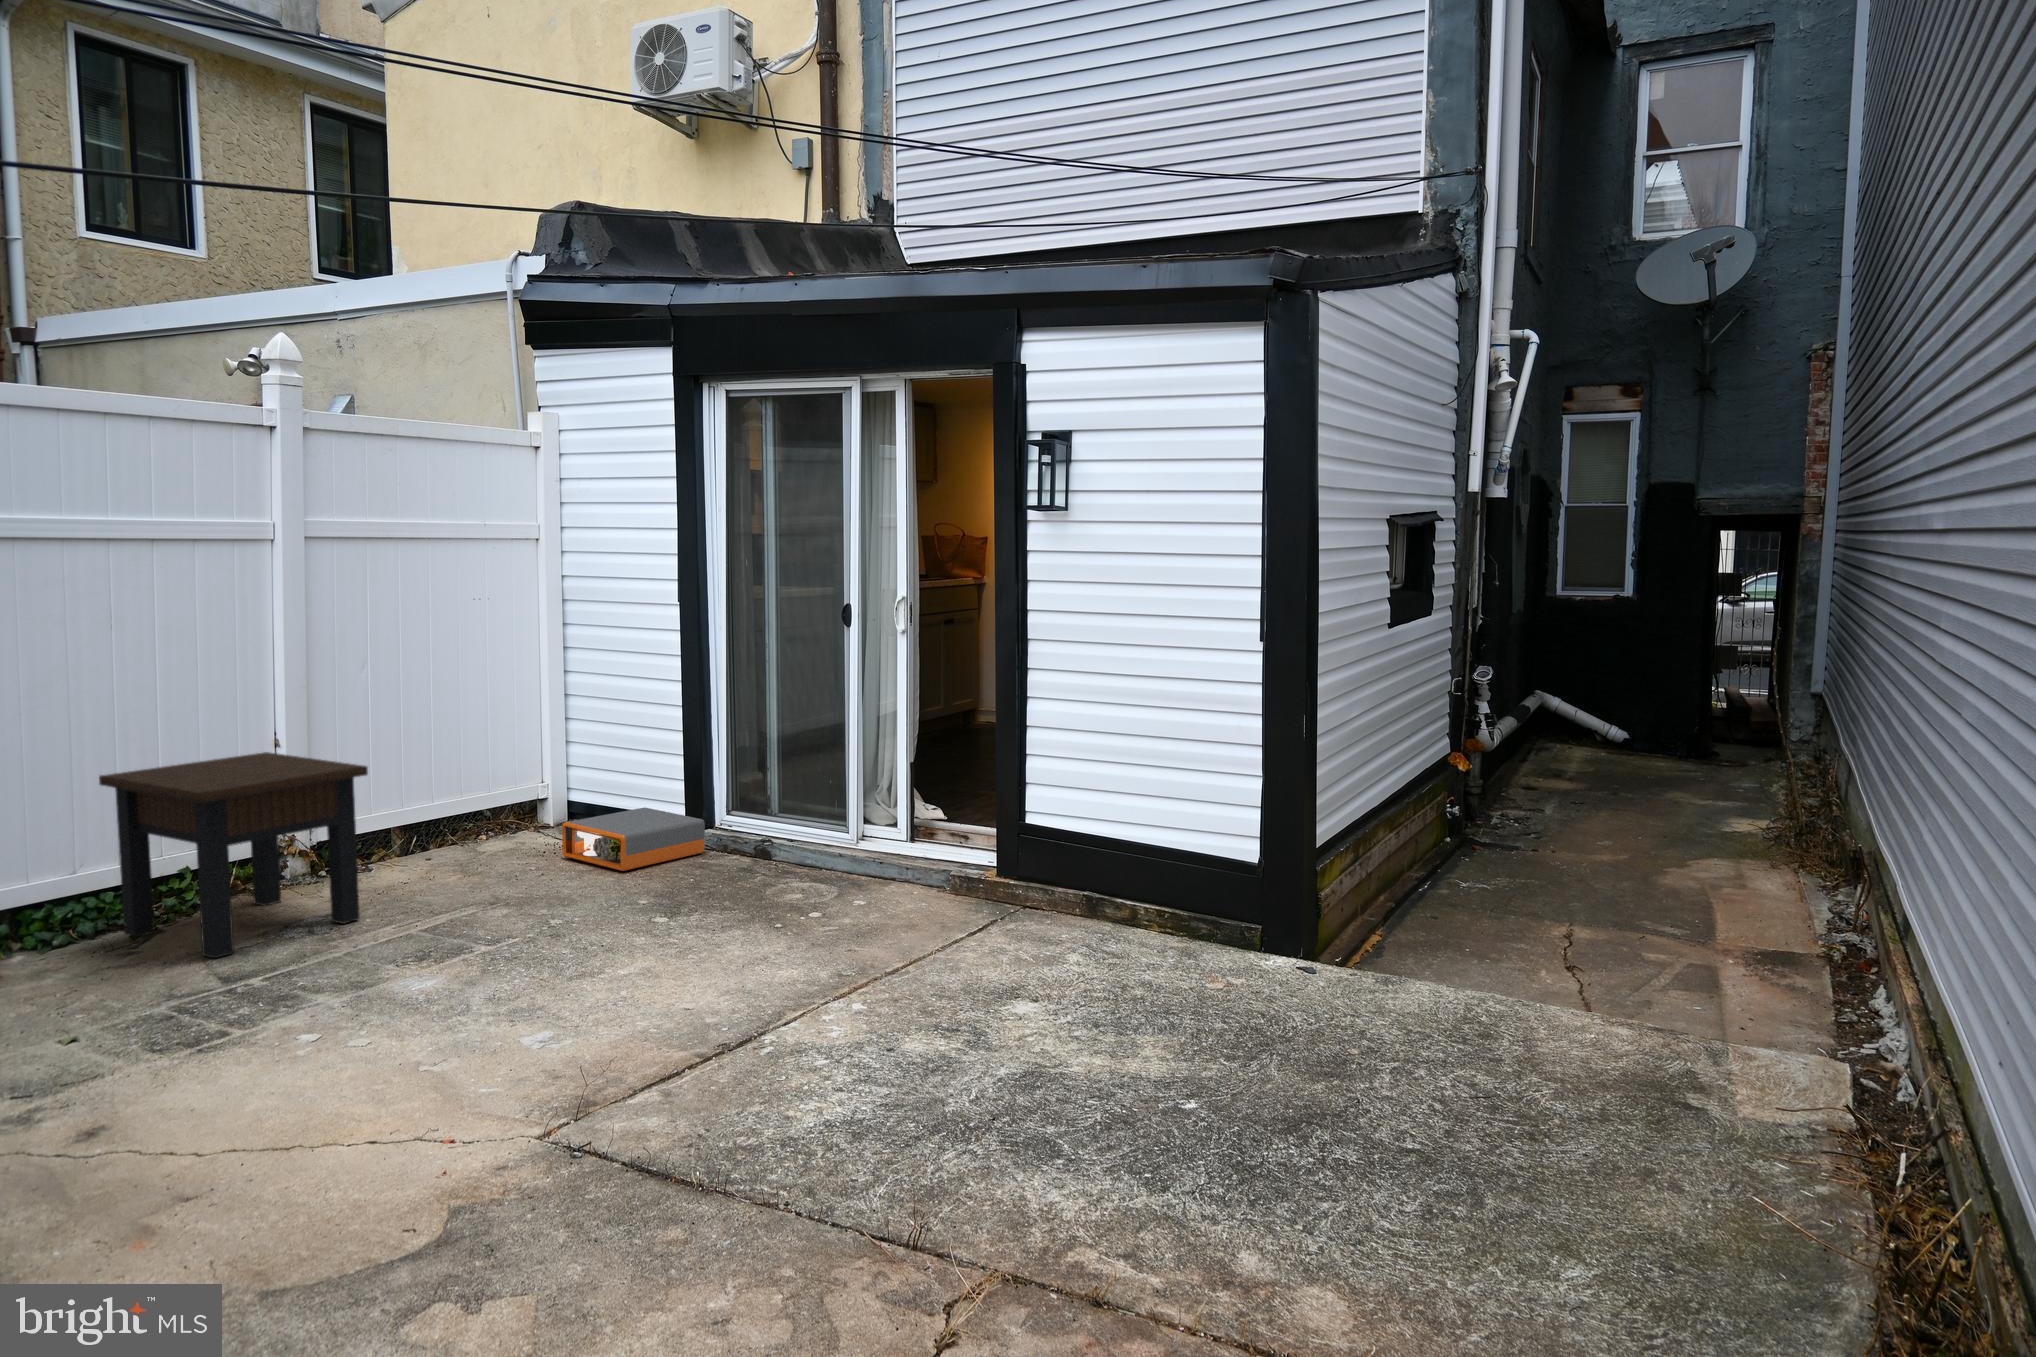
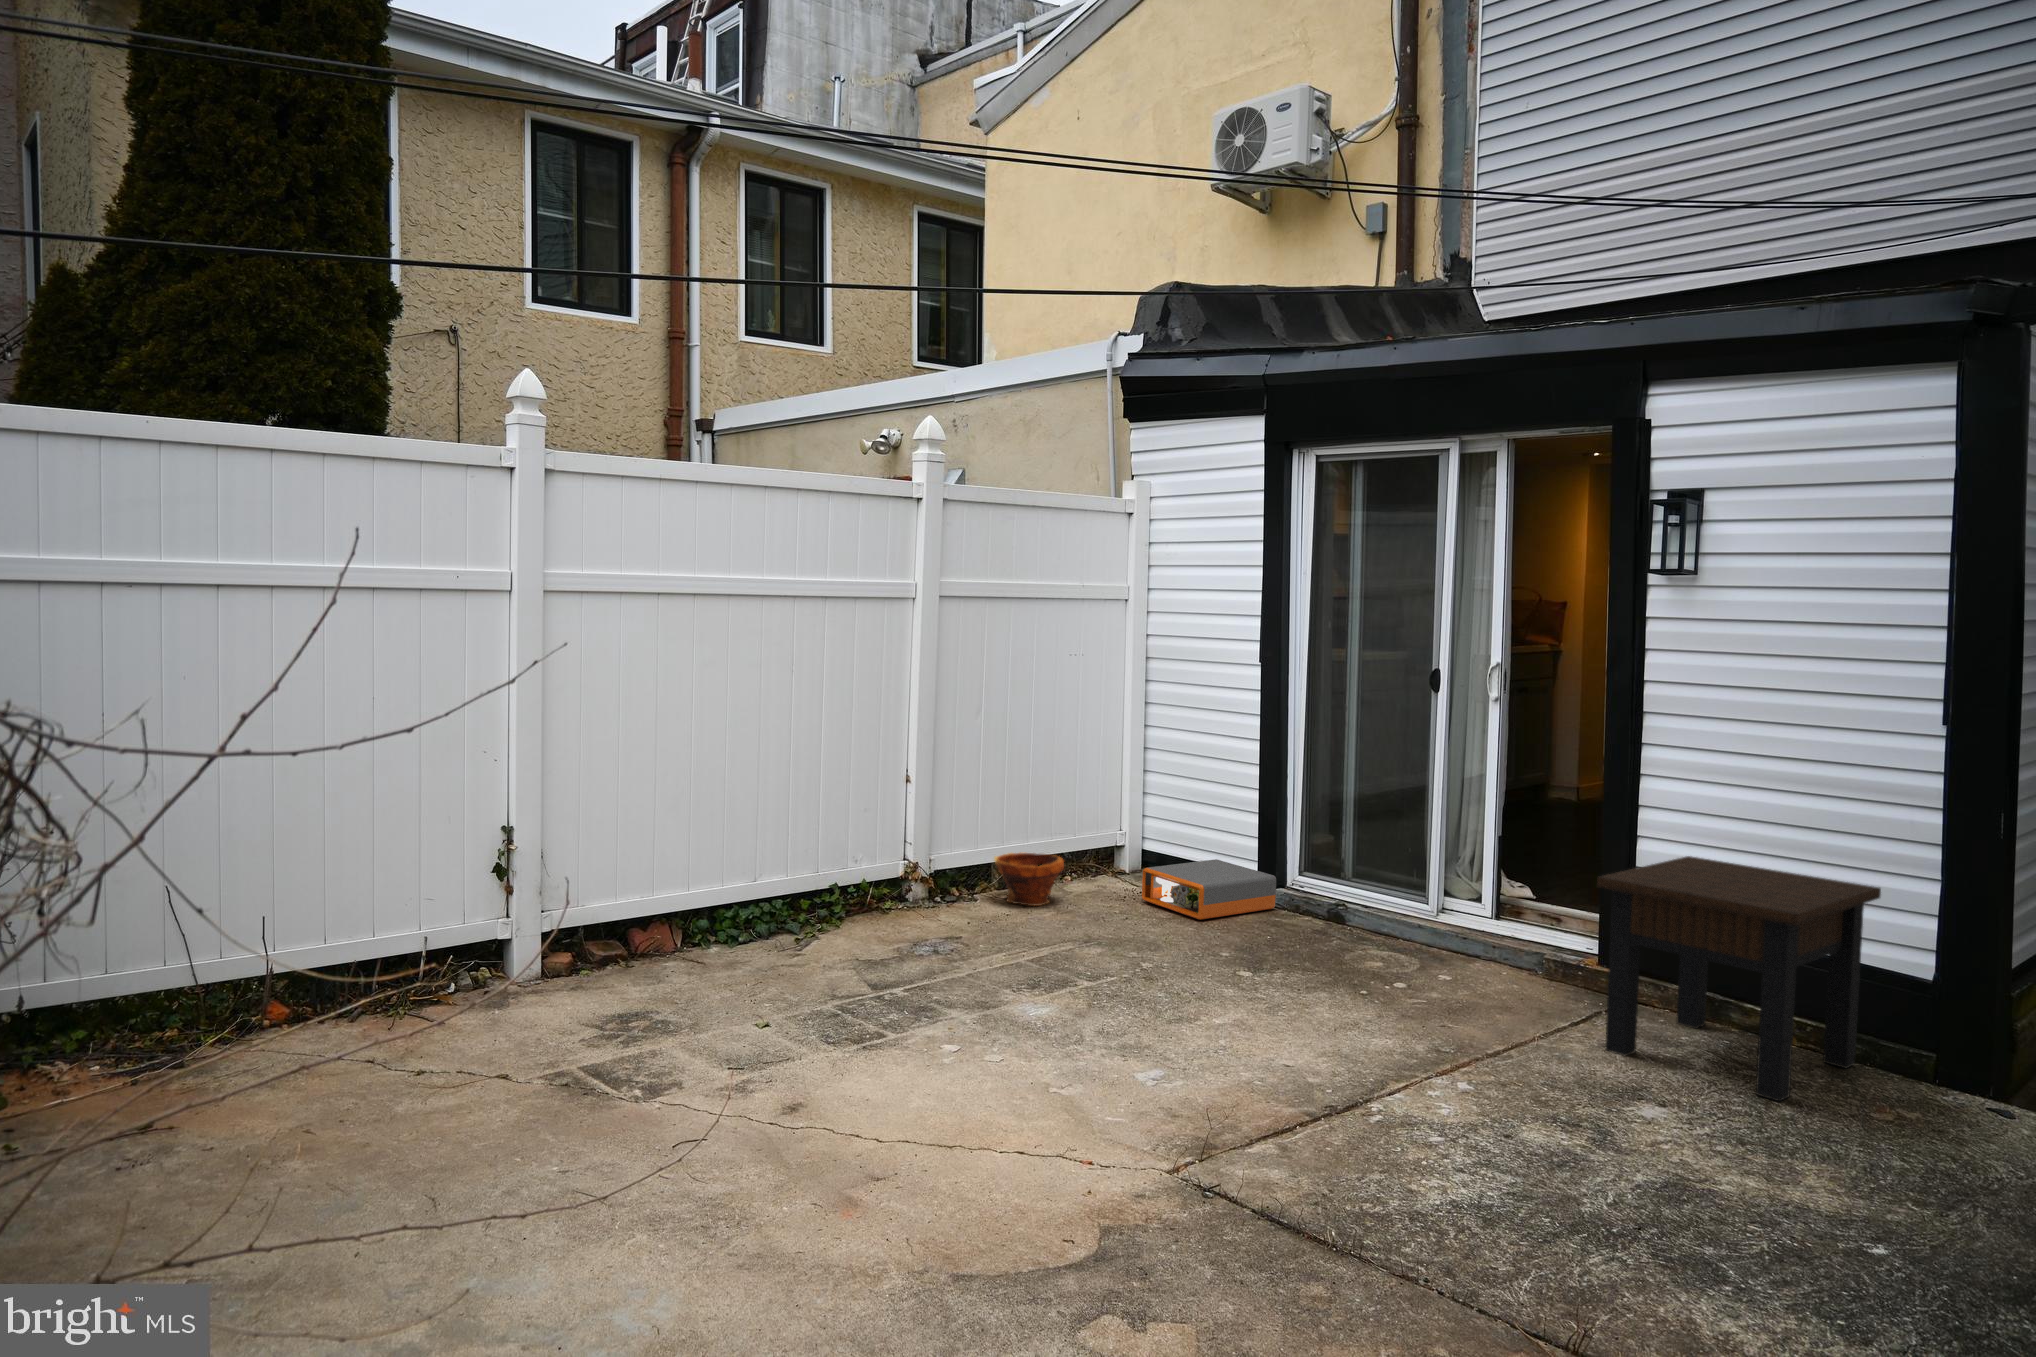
side table: present [99,752,368,958] -> present [1597,856,1881,1101]
planter: none [389,816,473,874] -> present [994,853,1064,906]

